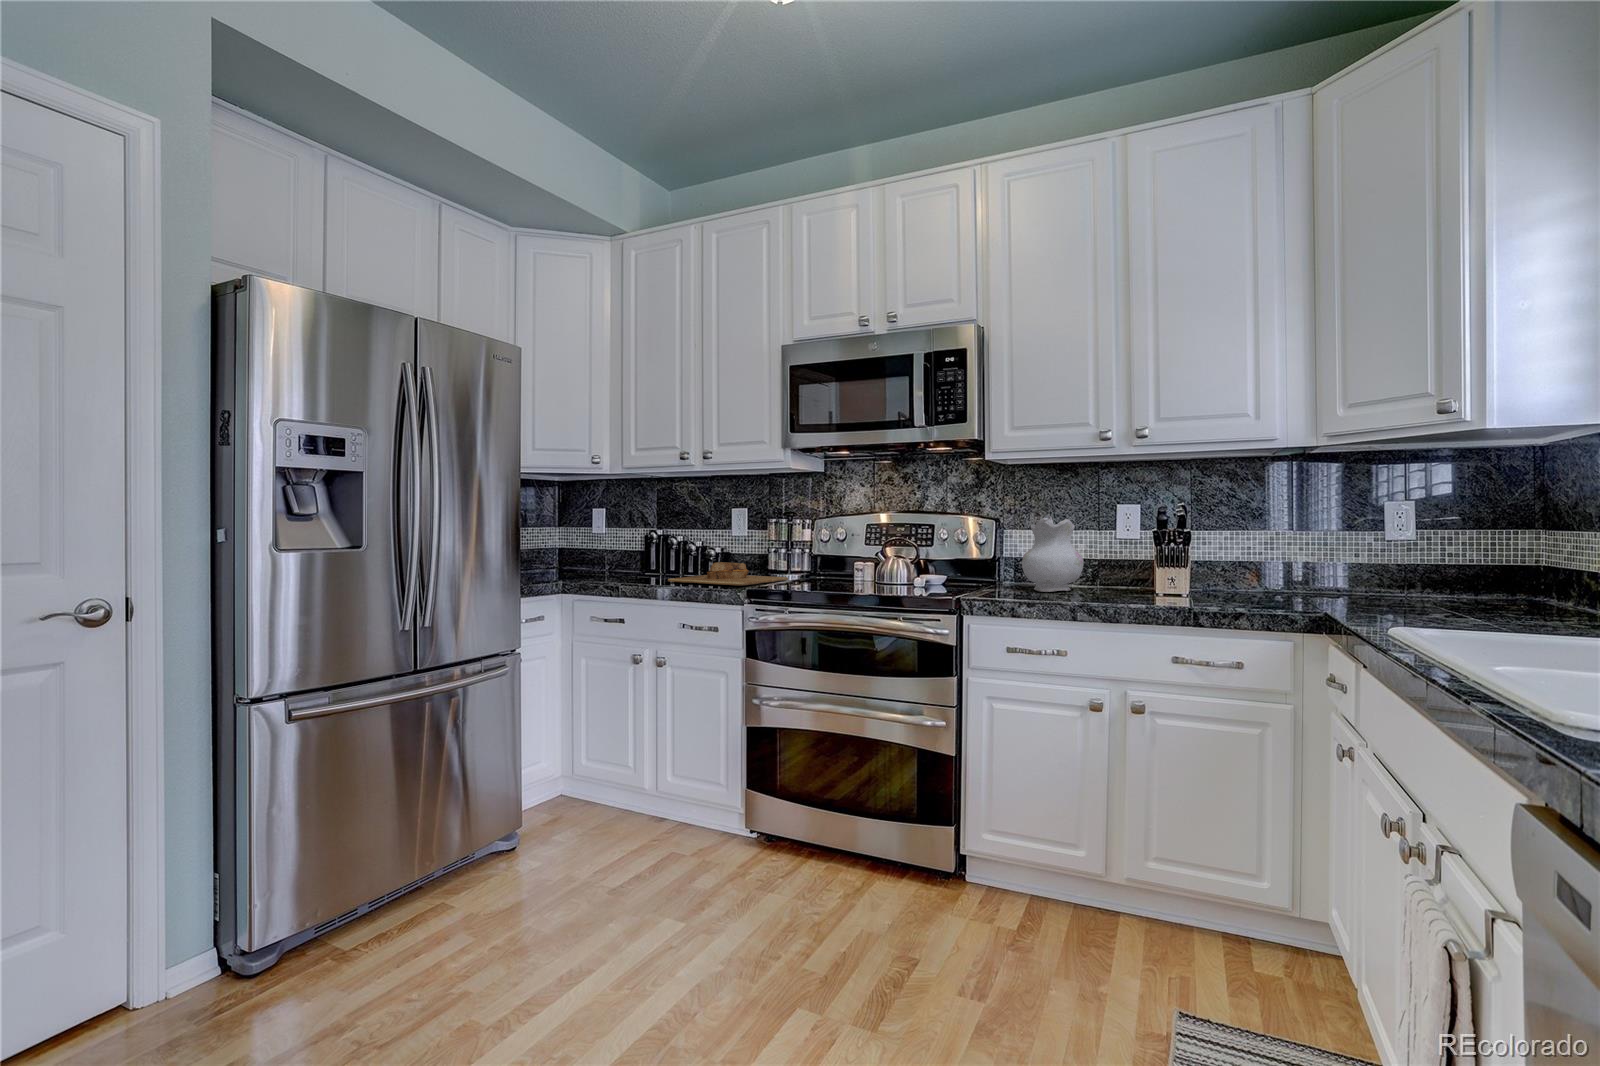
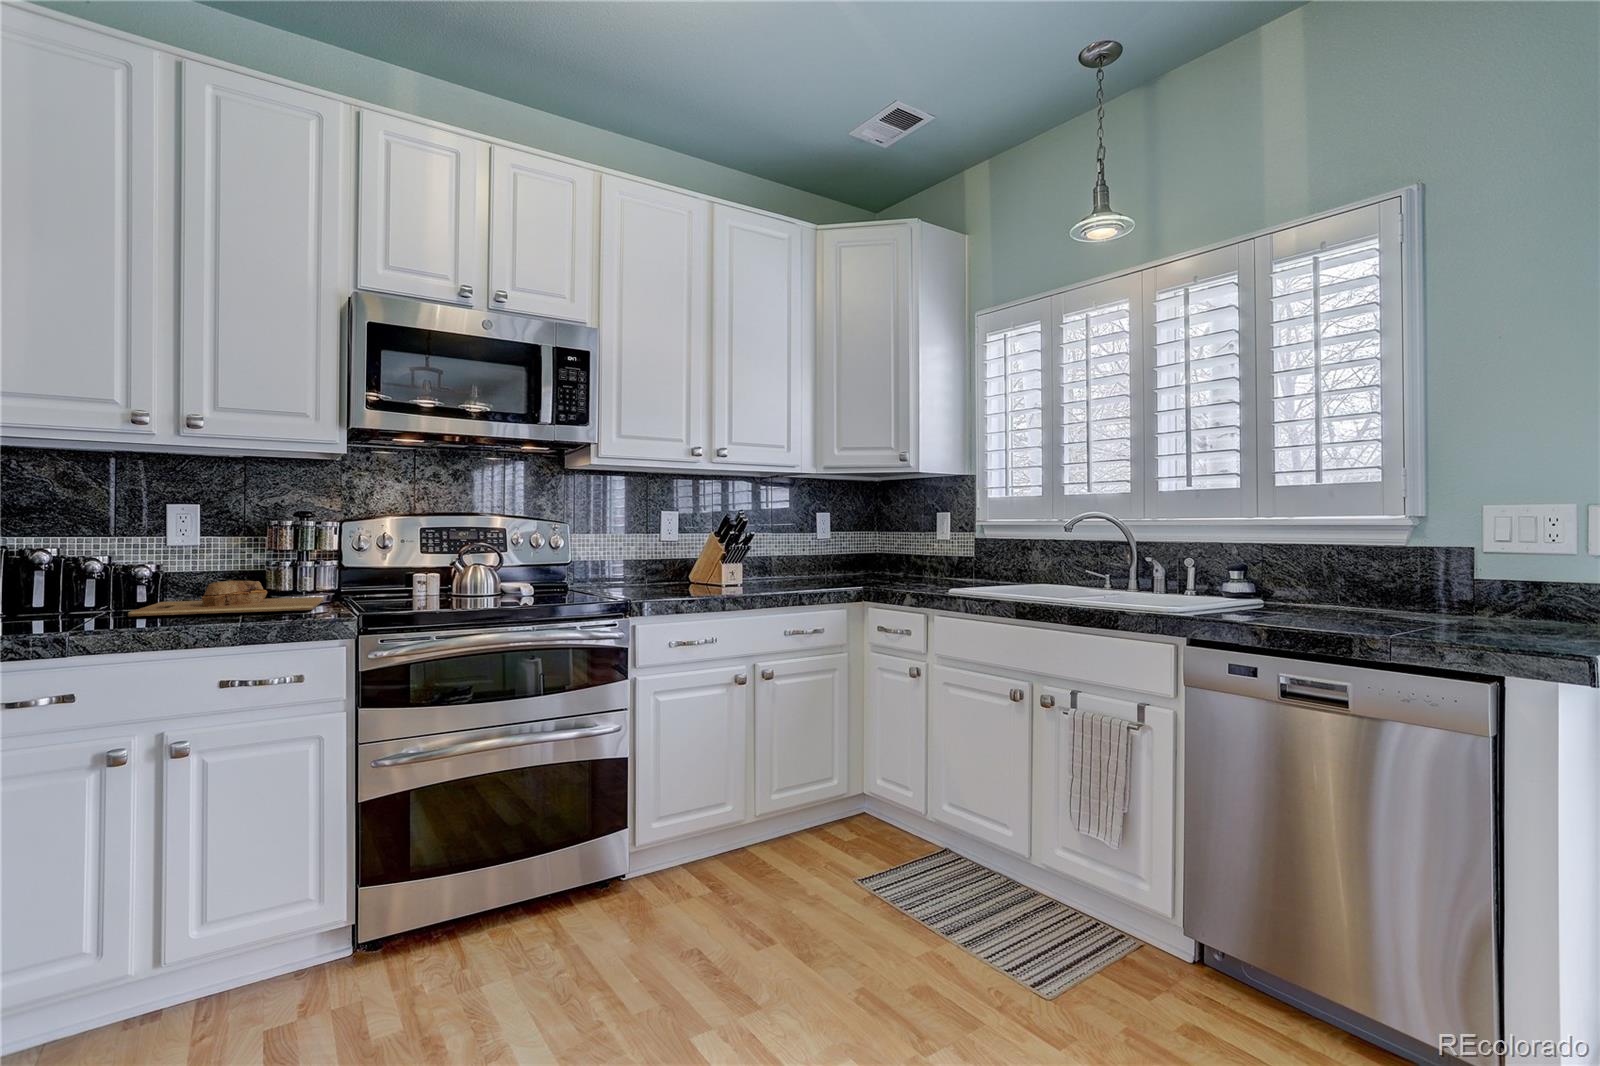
ceramic pitcher: present [1022,515,1083,592] -> none [633,520,687,589]

